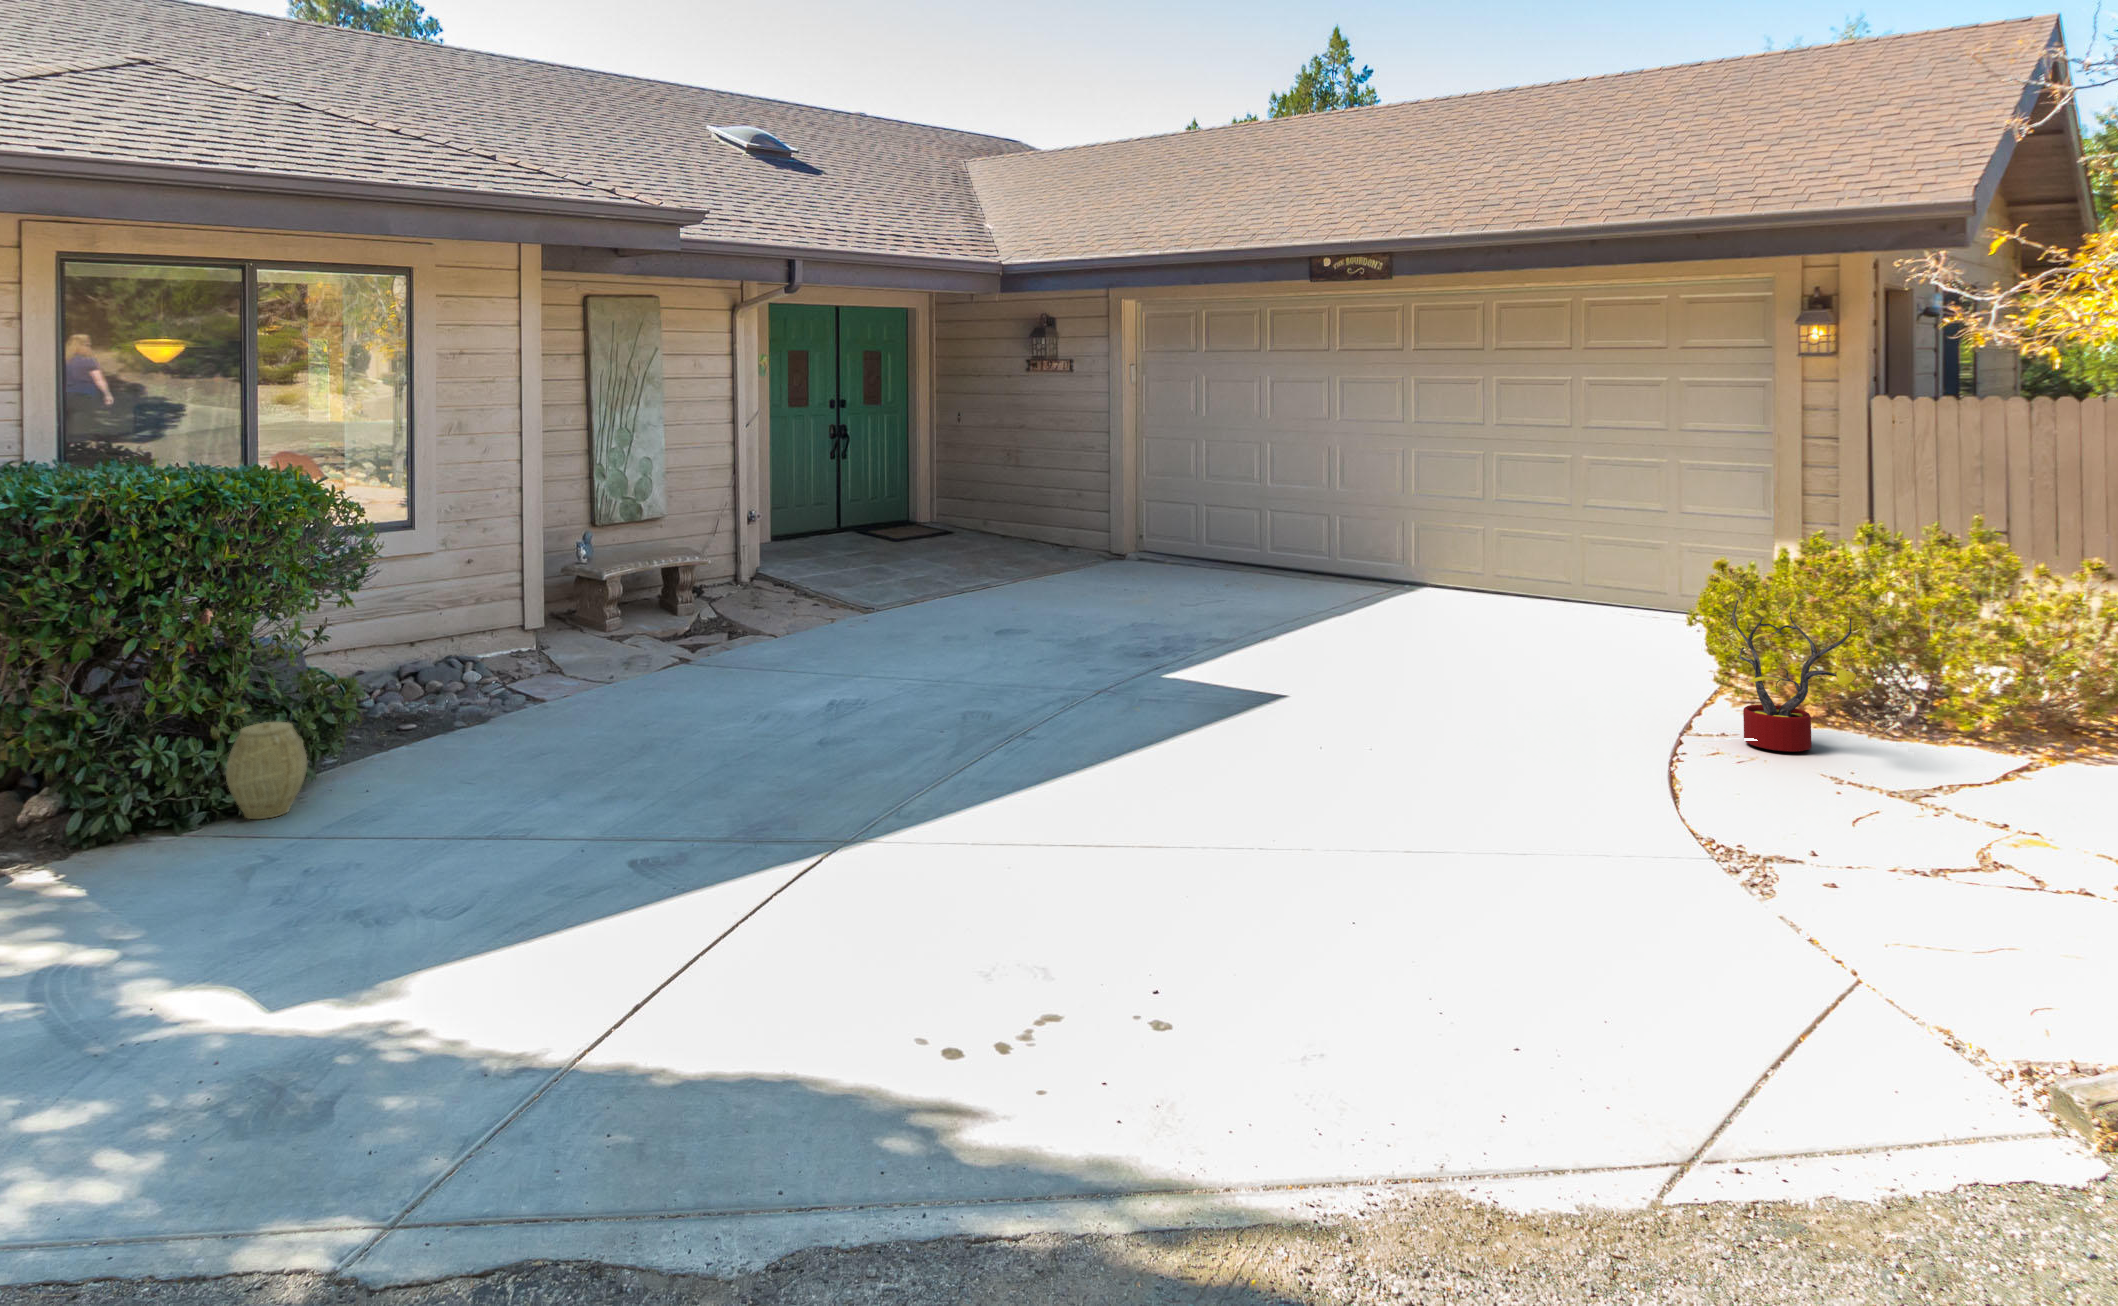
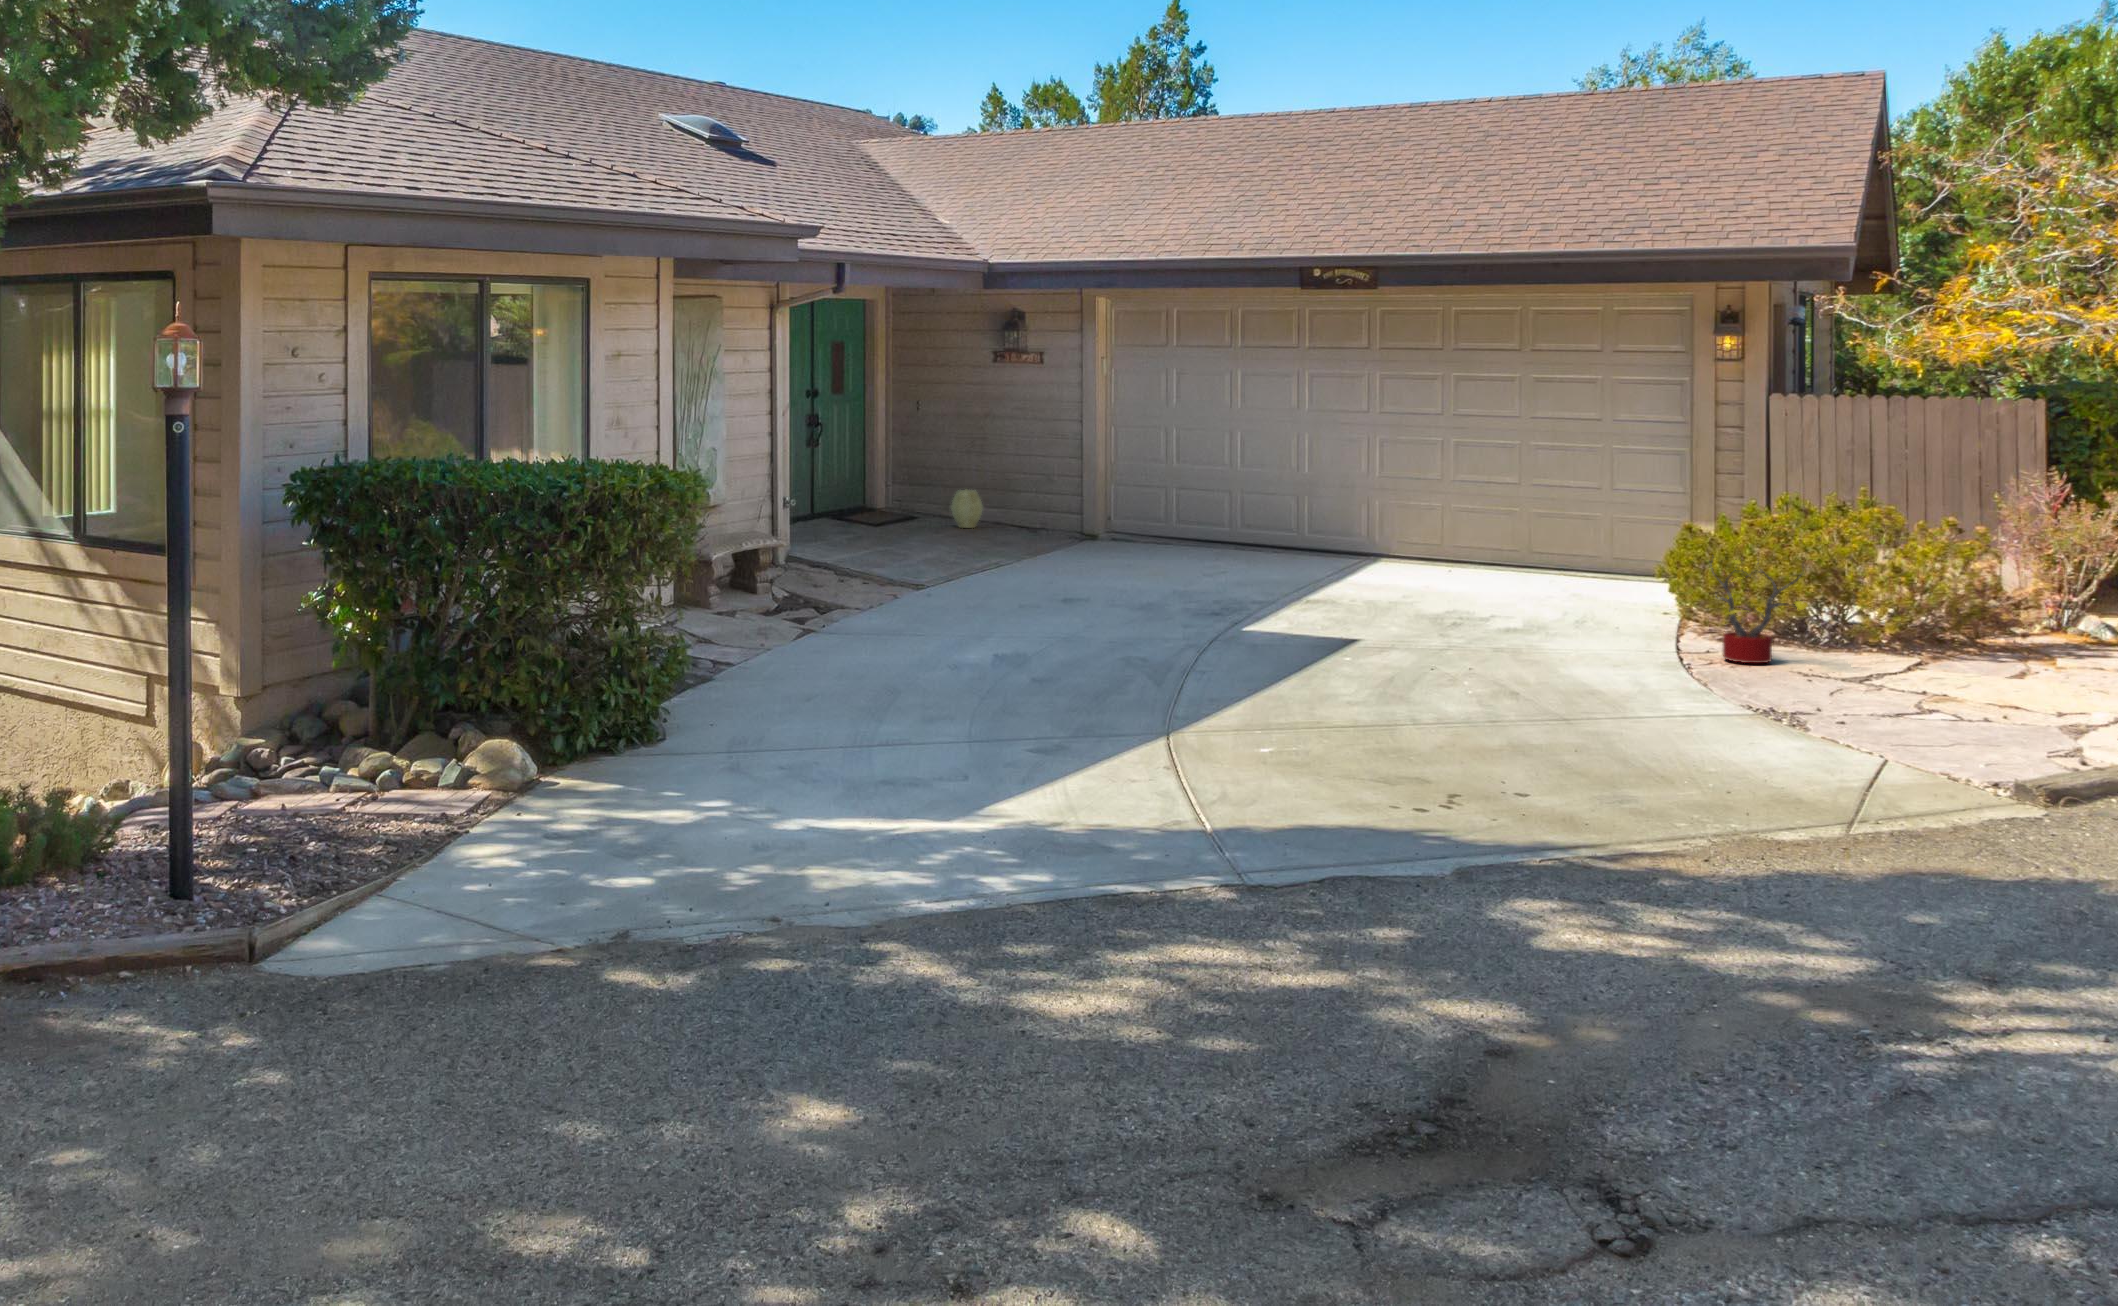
woven basket: present [226,722,308,819] -> present [951,489,983,528]

